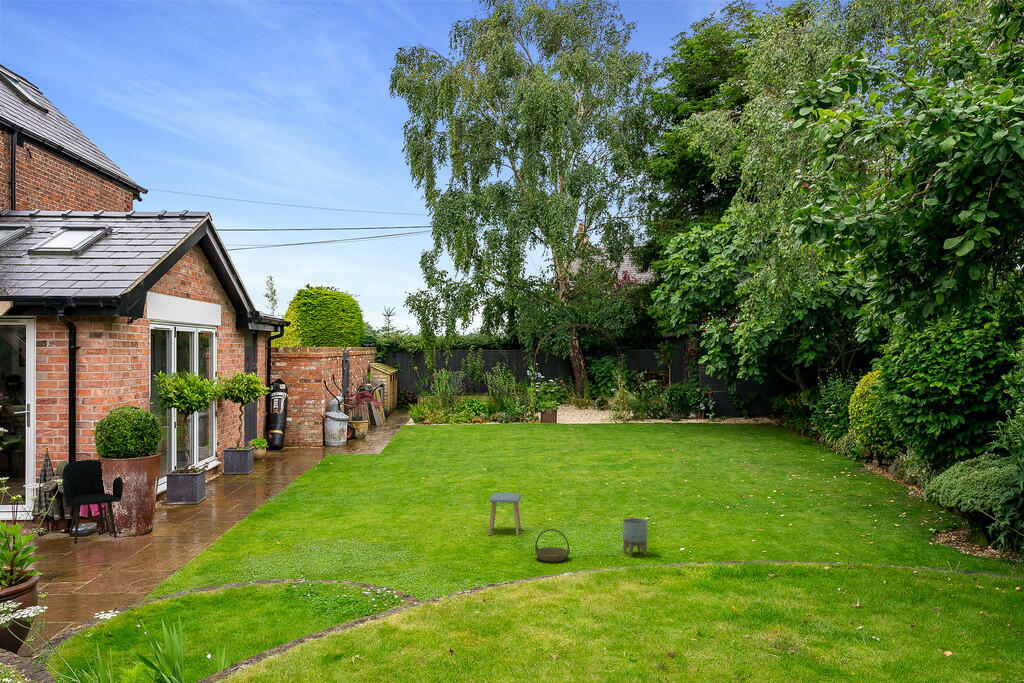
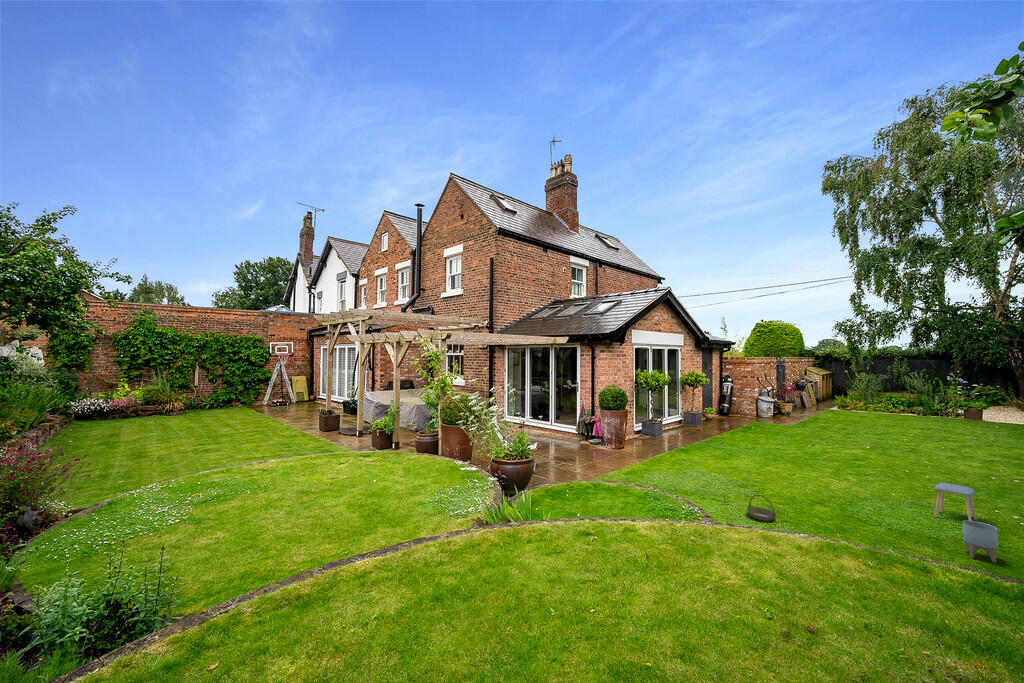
armchair: present [62,460,123,544] -> none [581,410,610,451]
stool: present [488,493,521,536] -> present [934,483,977,521]
basket: present [535,529,570,562] -> present [747,495,777,521]

